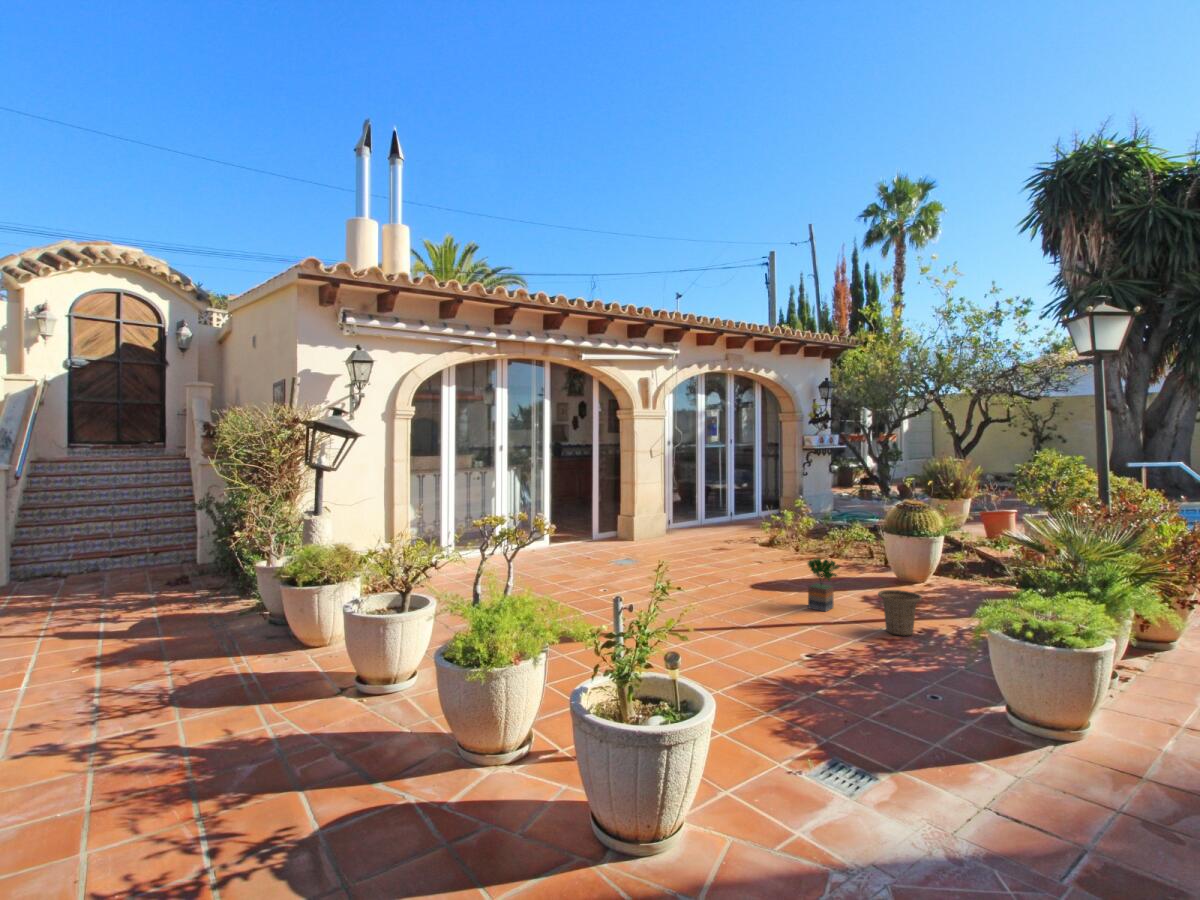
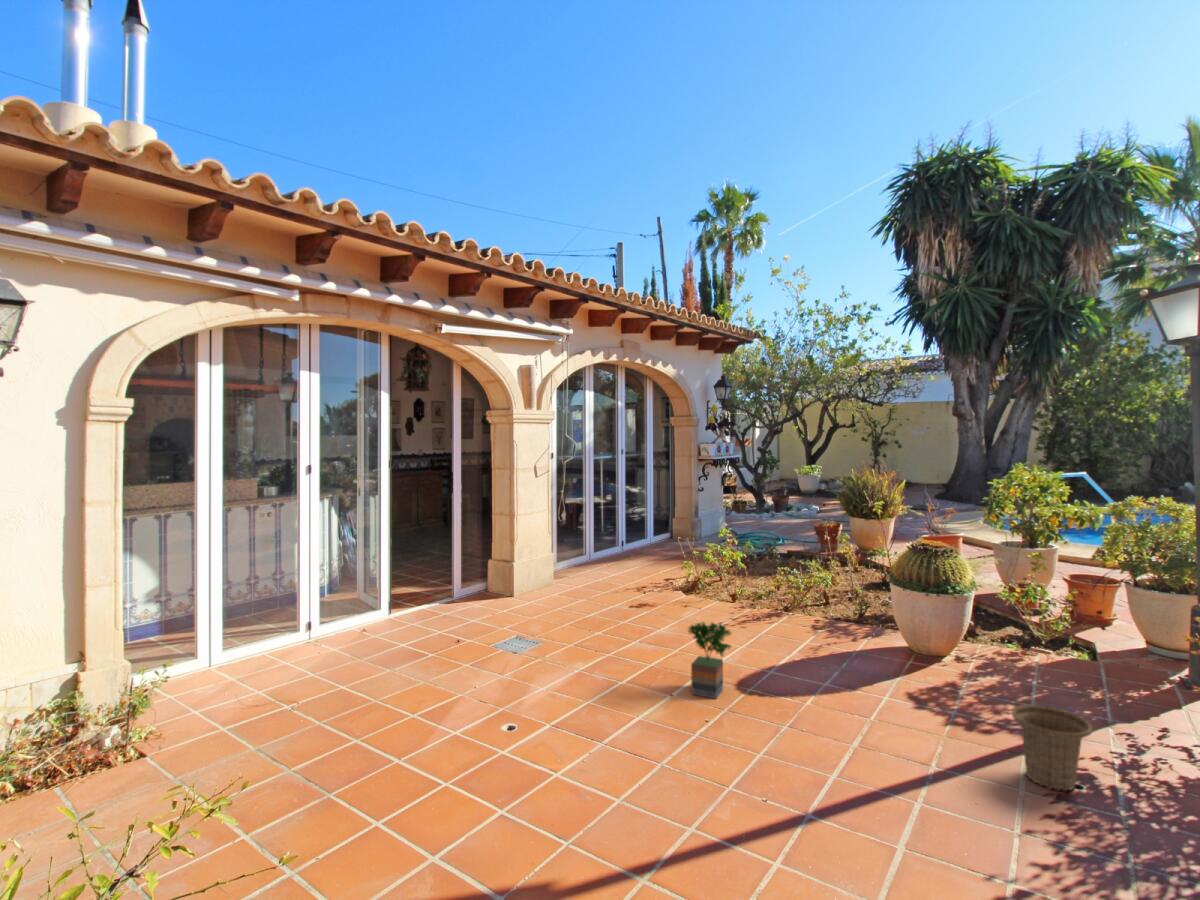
potted tree: present [808,559,839,611] -> present [688,622,731,699]

